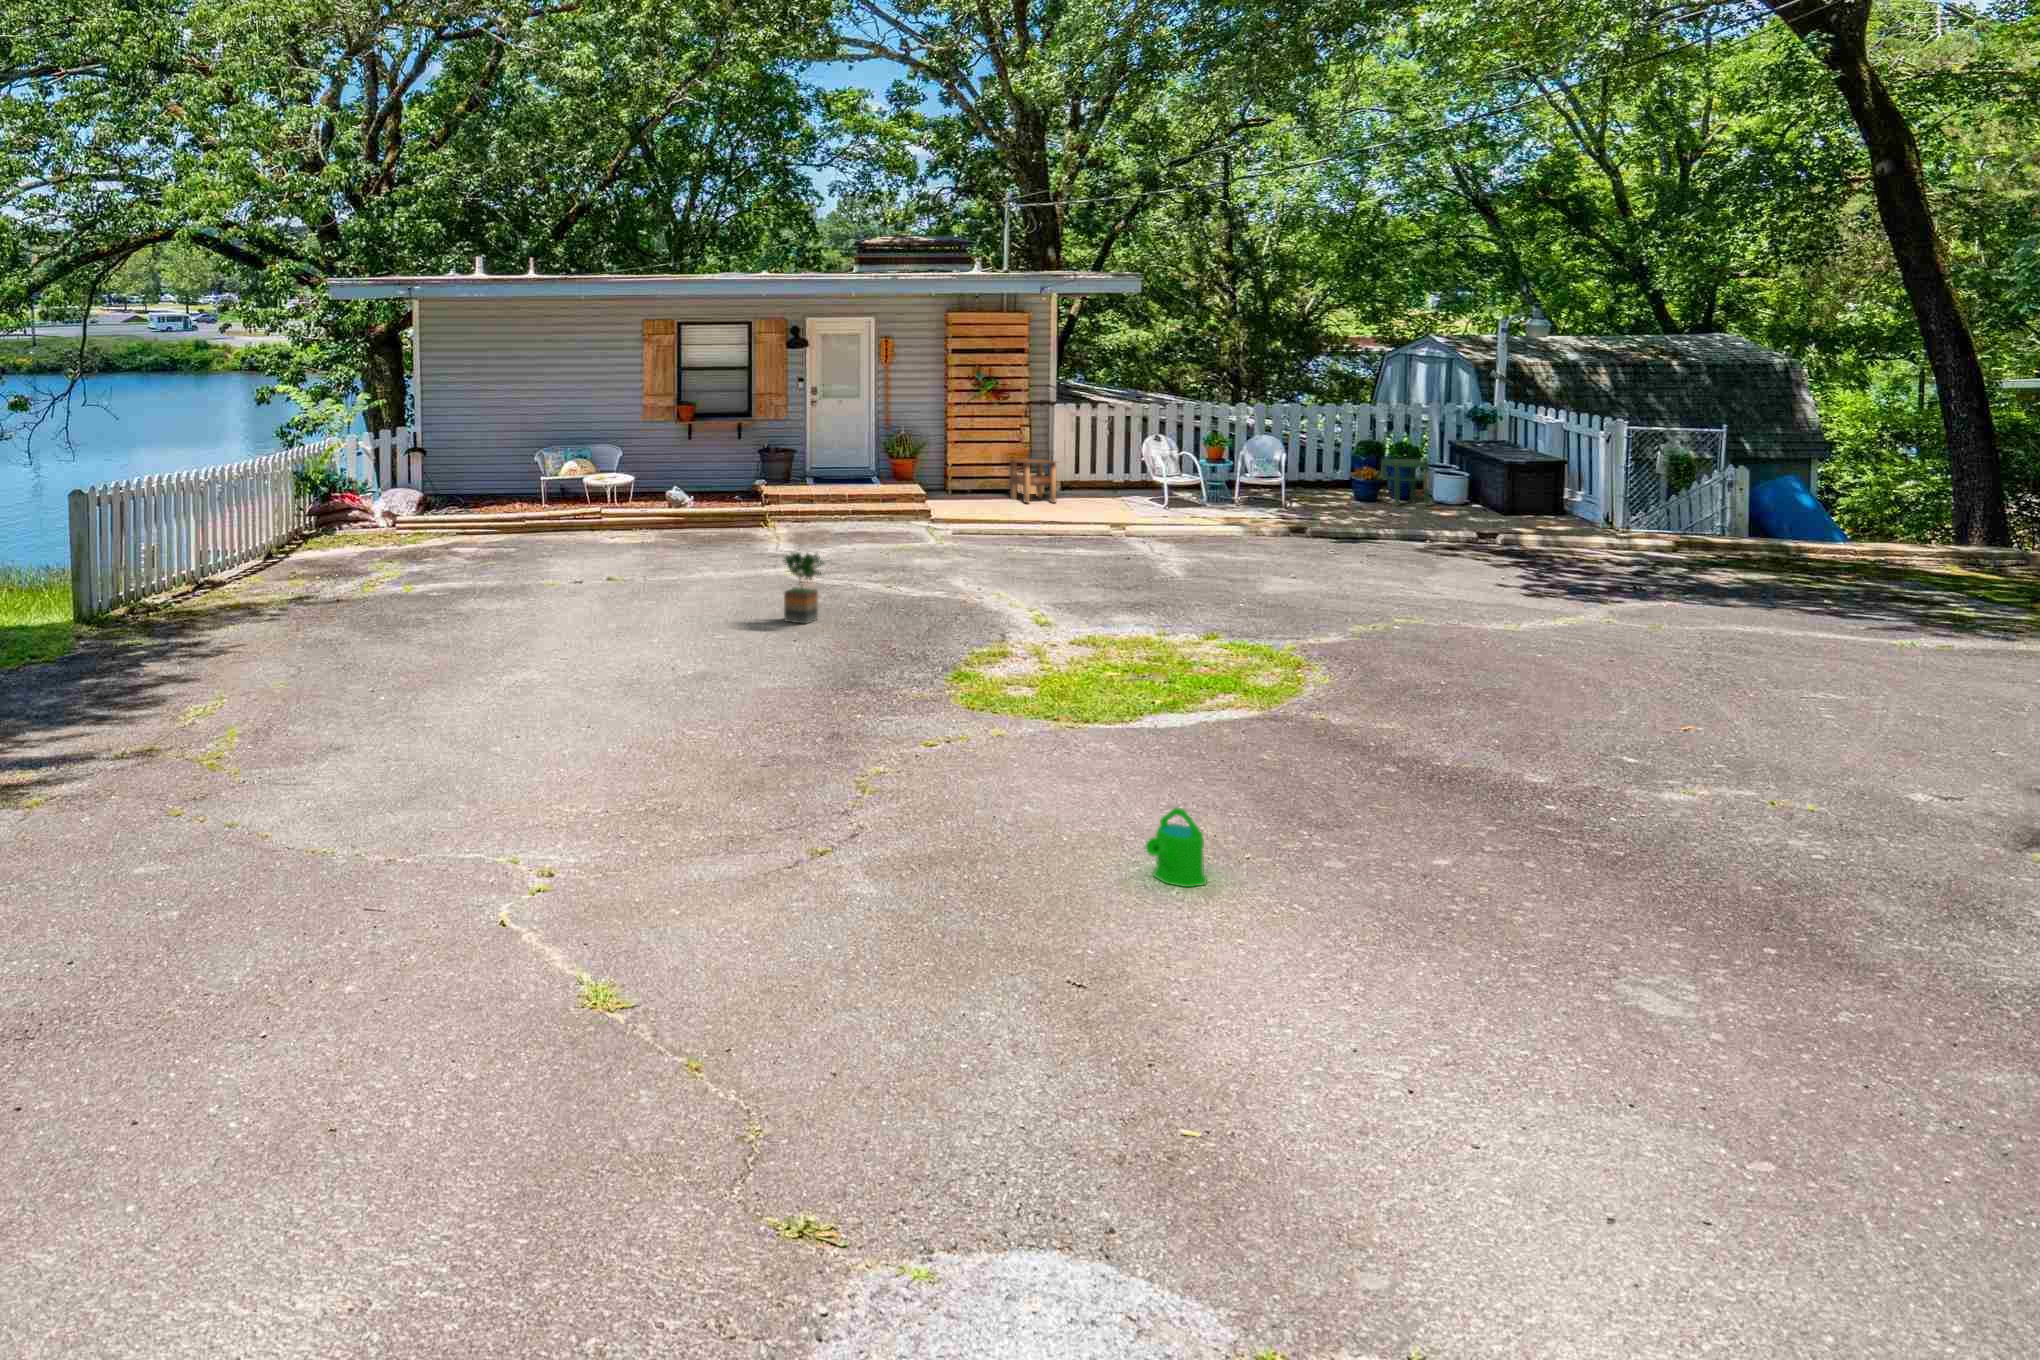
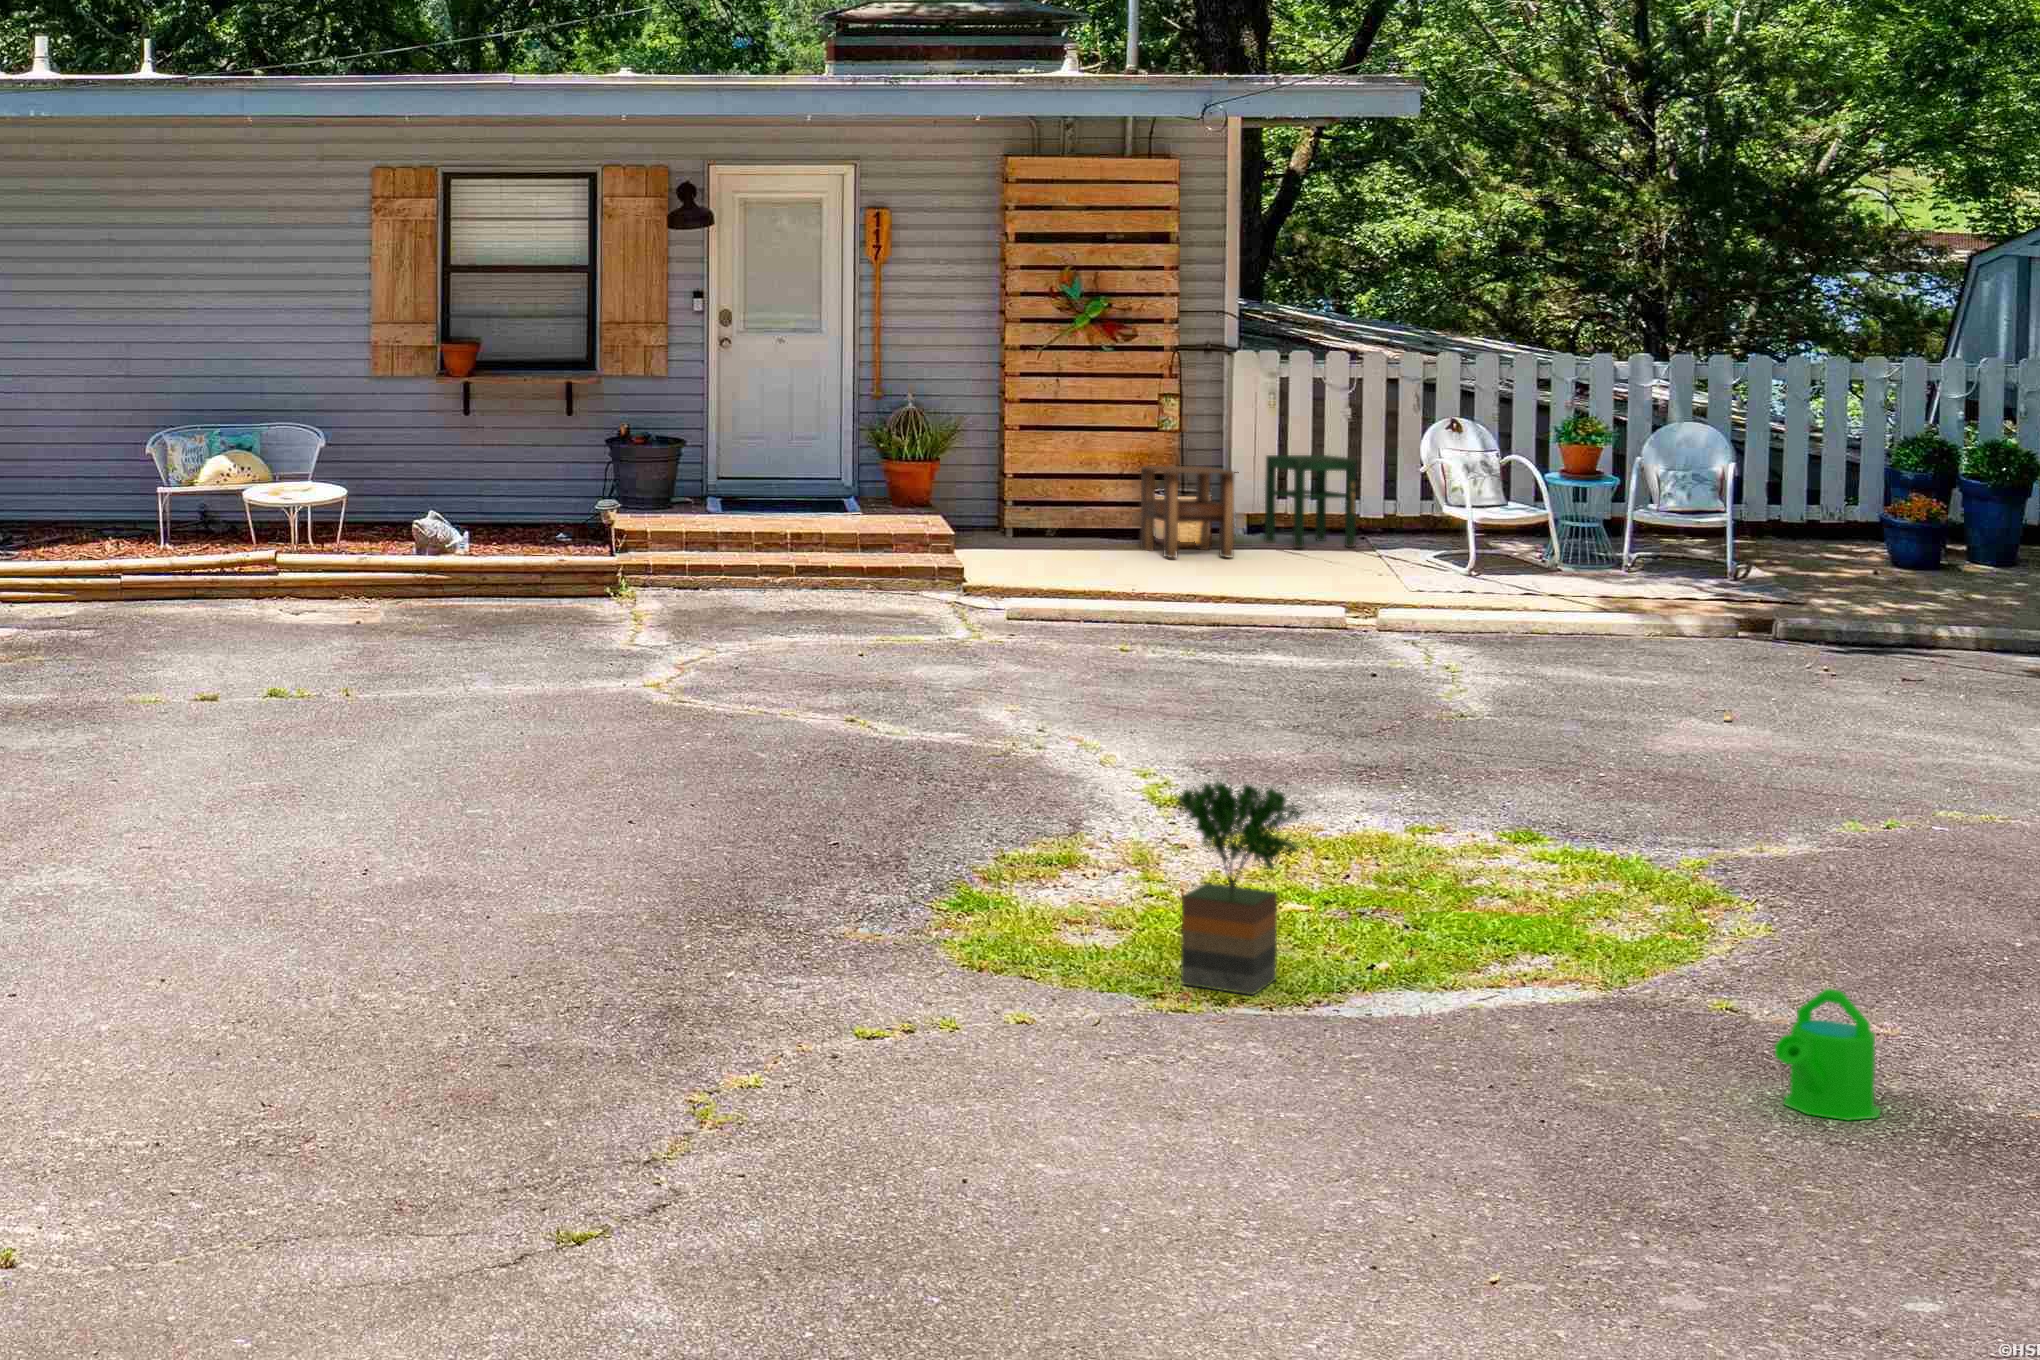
stool: present [1381,459,1430,506] -> present [1265,455,1357,548]
potted tree: present [784,552,824,624] -> present [1175,781,1301,995]
watering can: present [1146,808,1207,887] -> present [1775,988,1881,1120]

